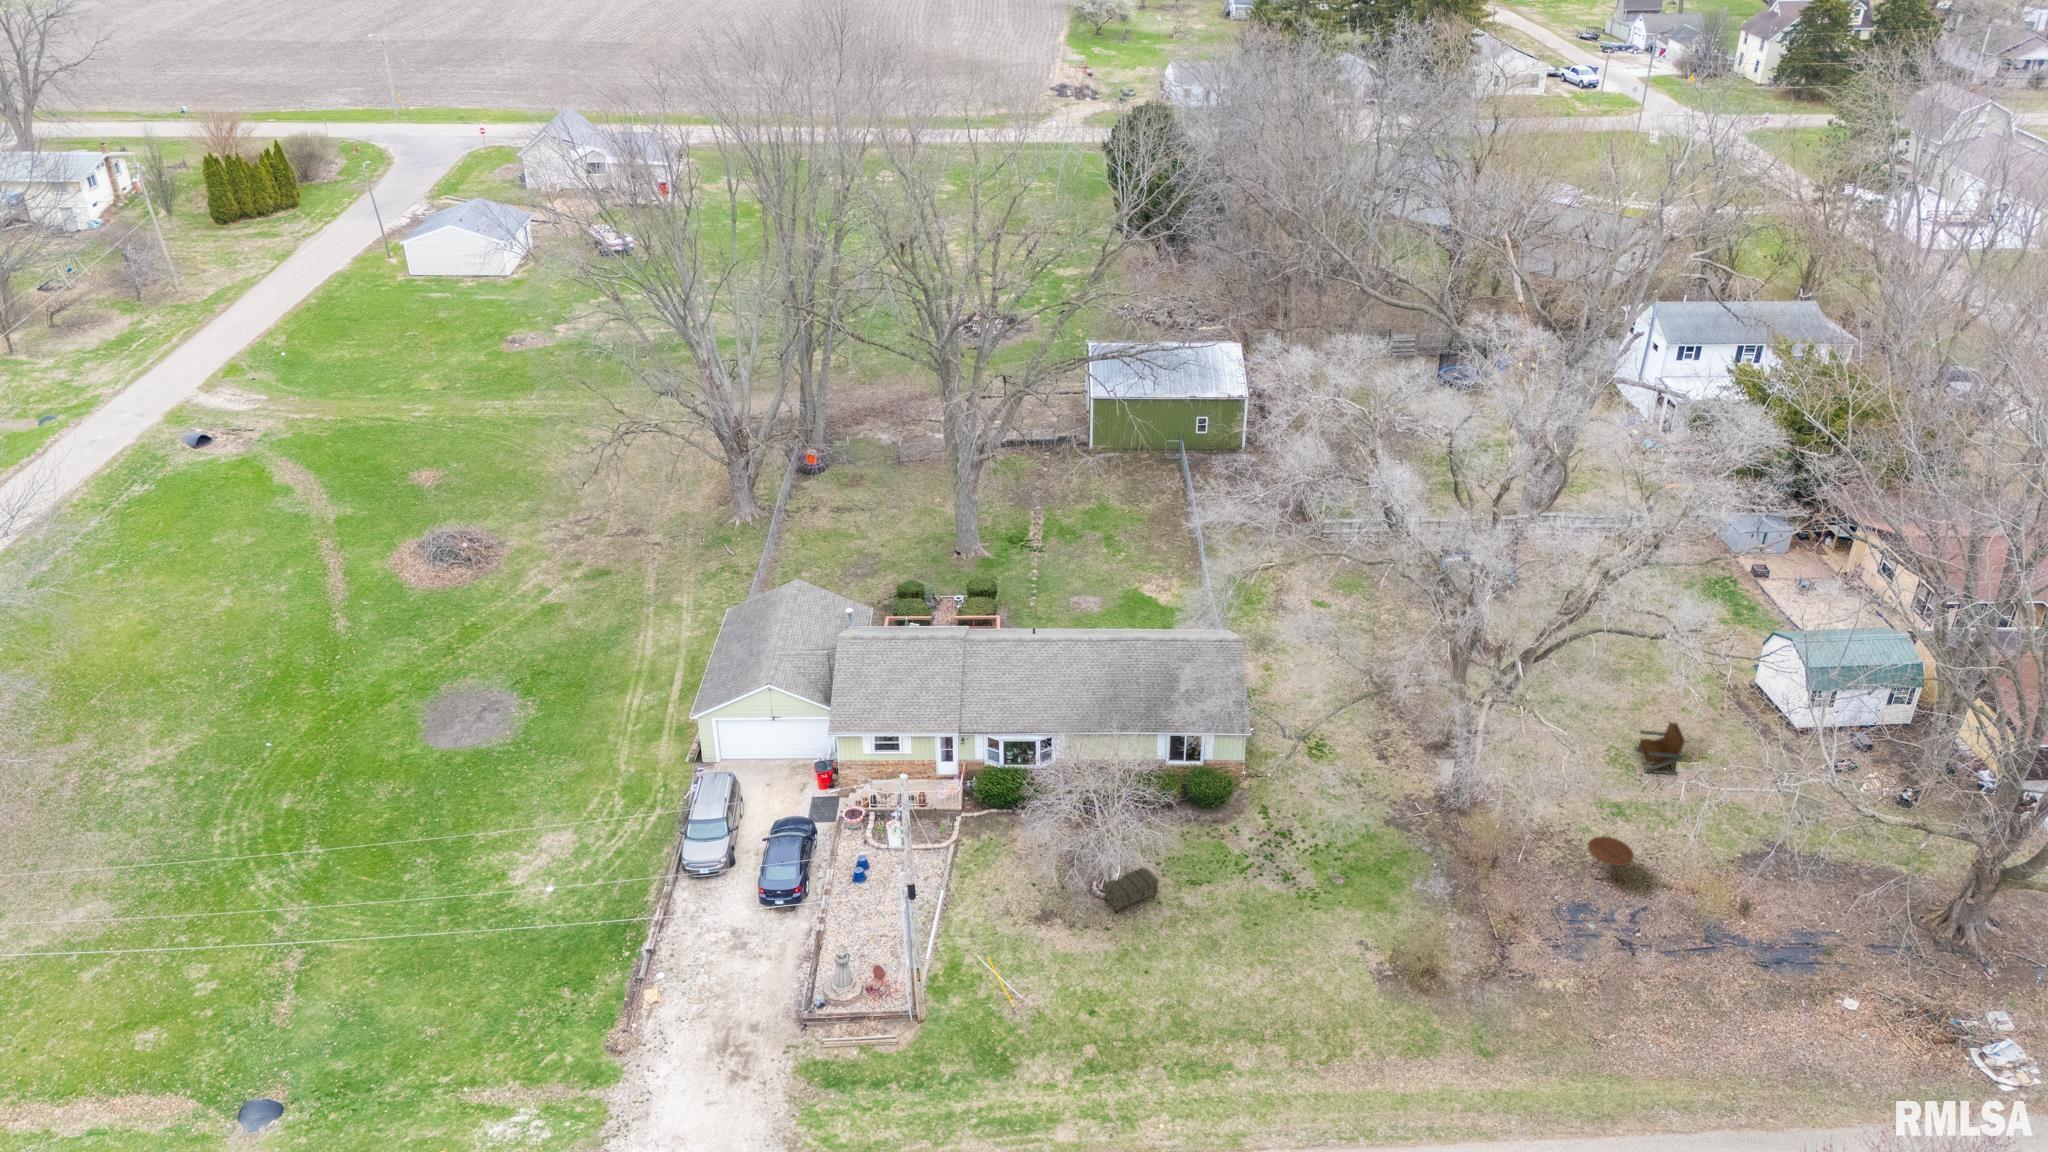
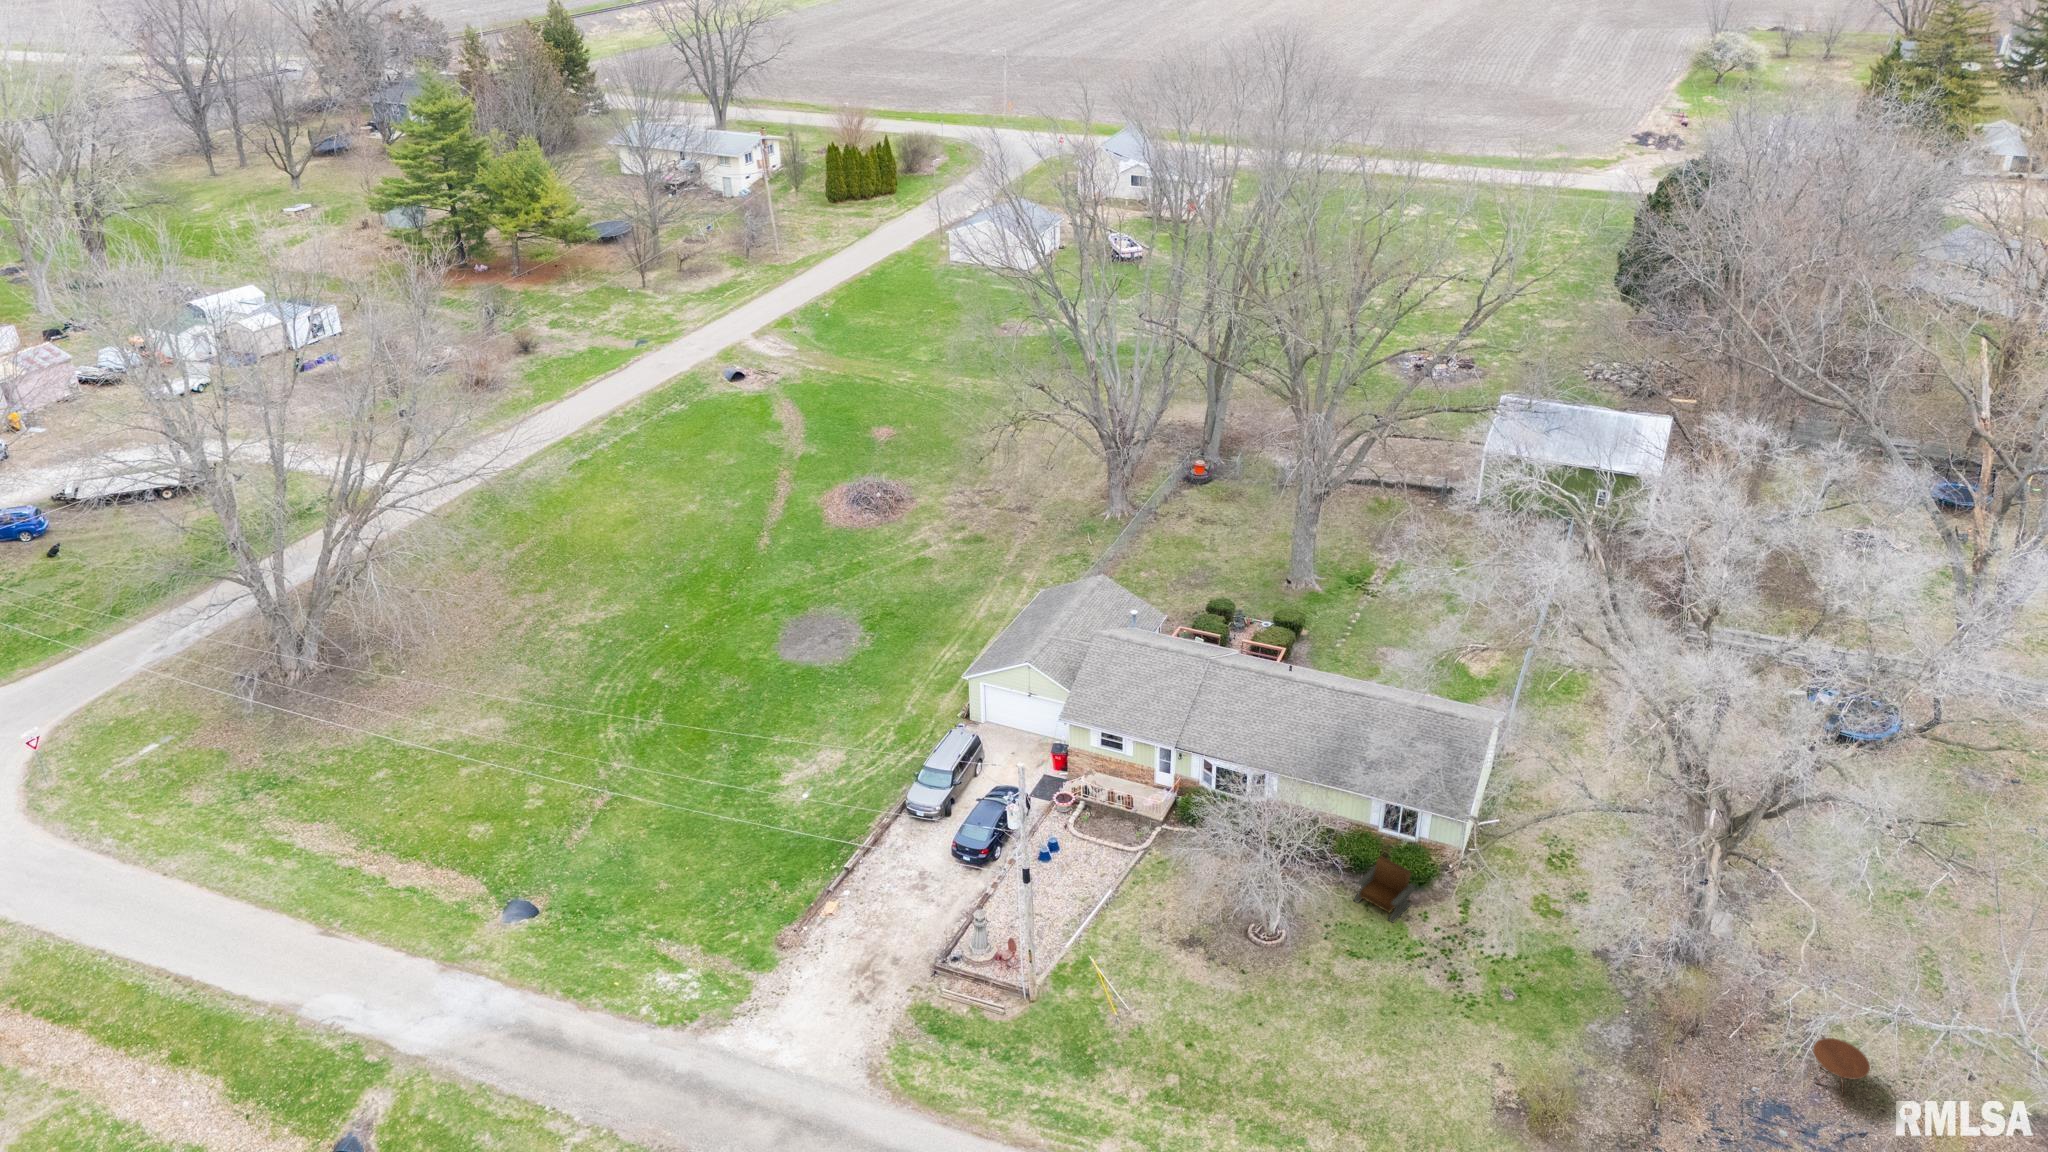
lounge chair: present [1636,722,1685,775] -> present [1354,856,1415,922]
bench: present [1104,868,1158,913] -> none [1257,923,1313,960]

